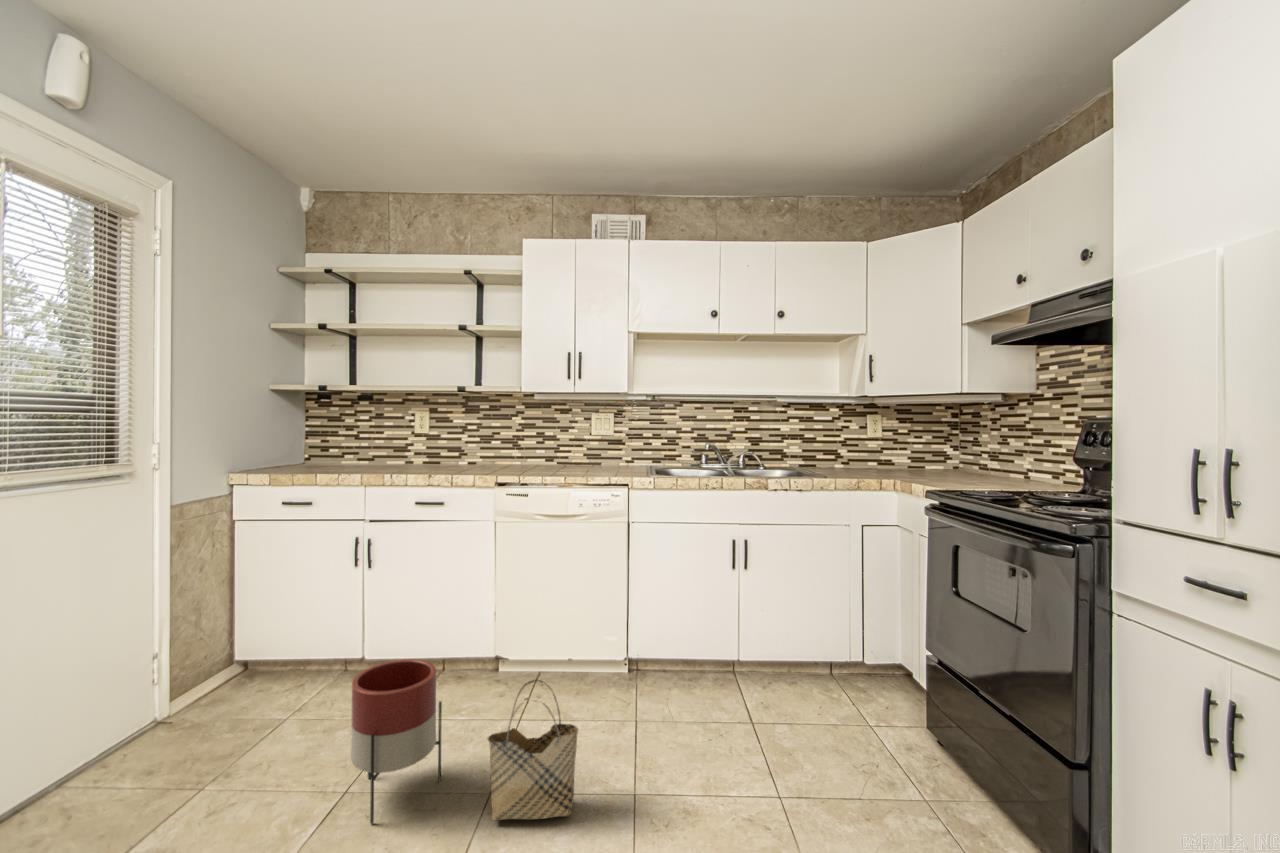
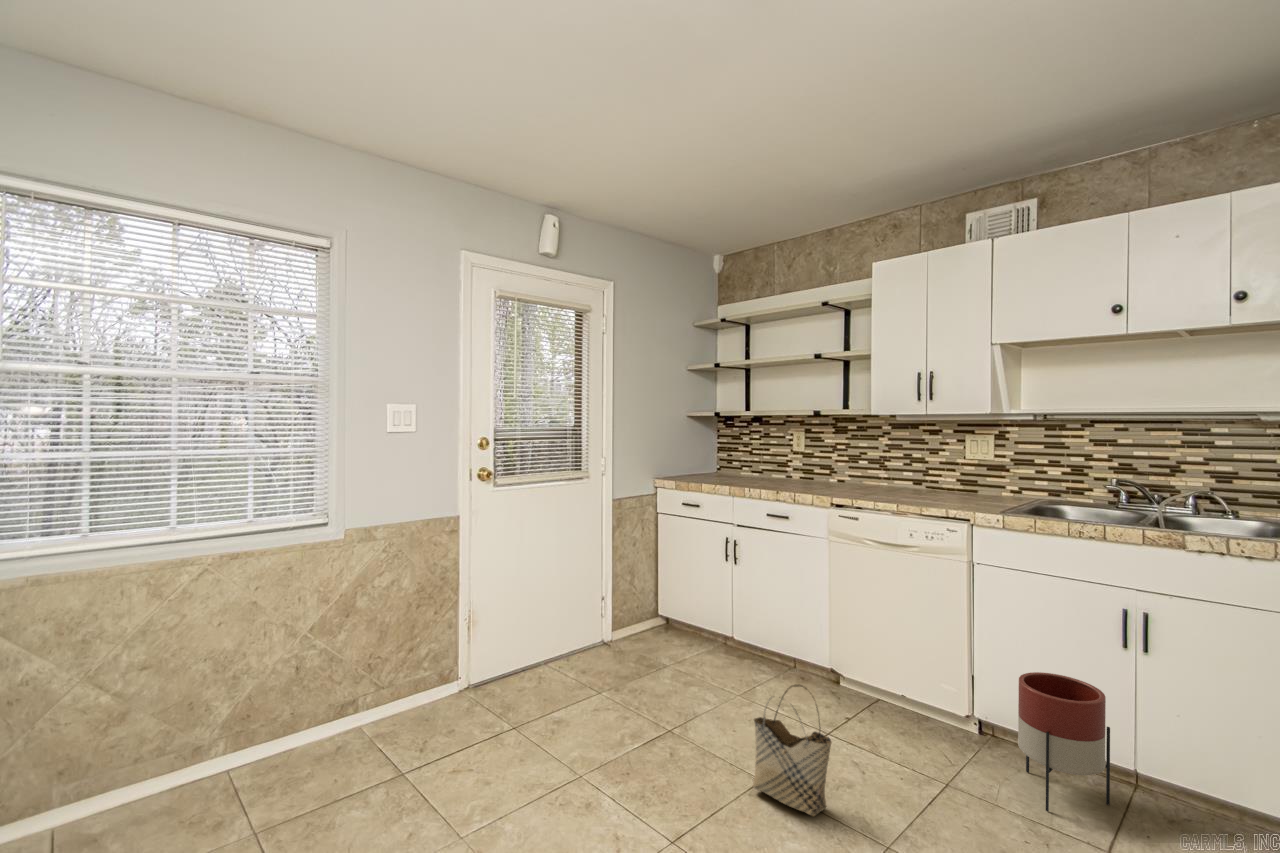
planter: present [351,659,442,824] -> present [1018,672,1110,811]

